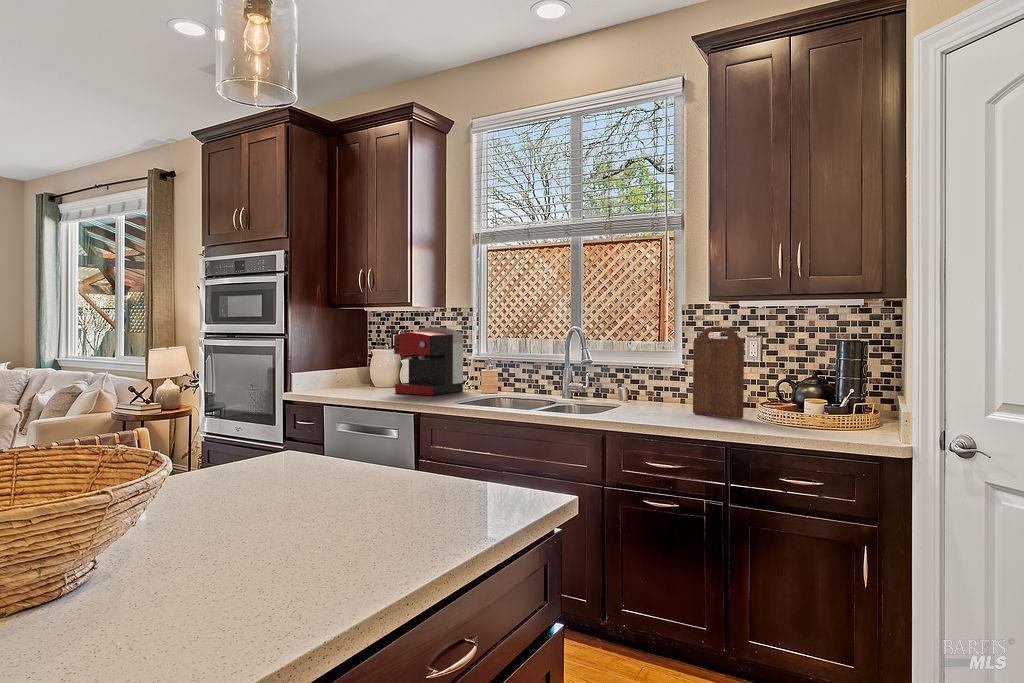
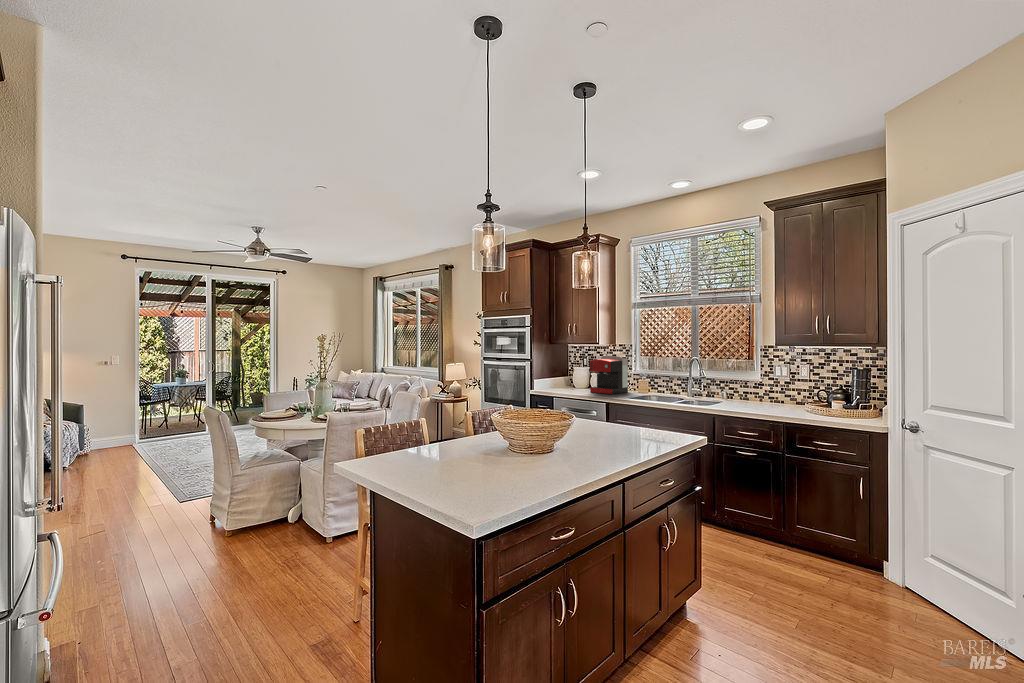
cutting board: present [693,327,744,418] -> none [765,361,795,411]

